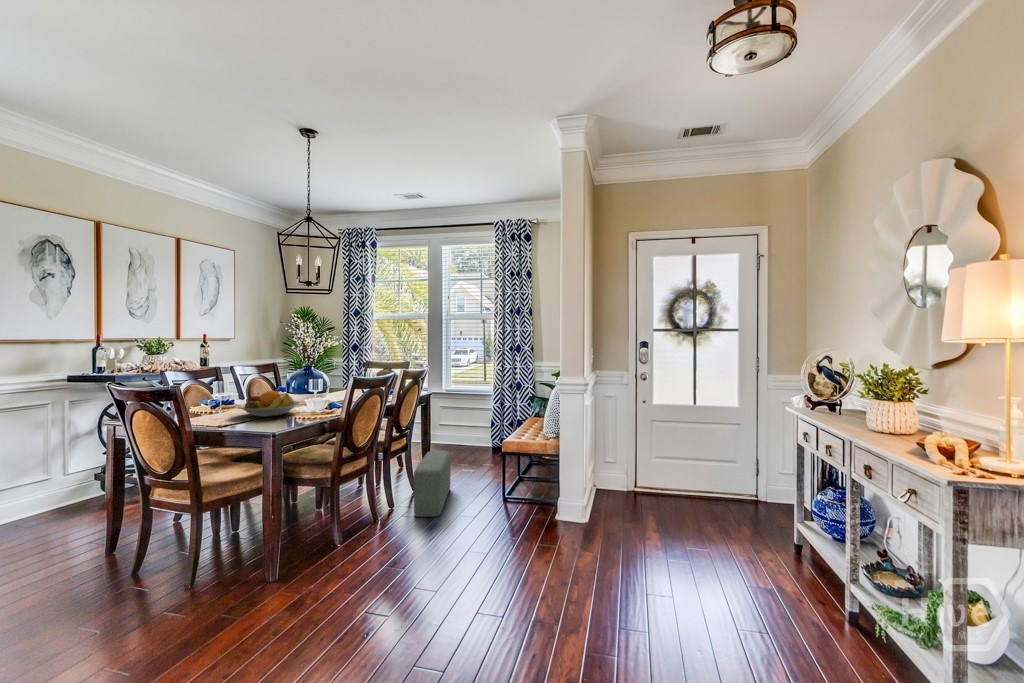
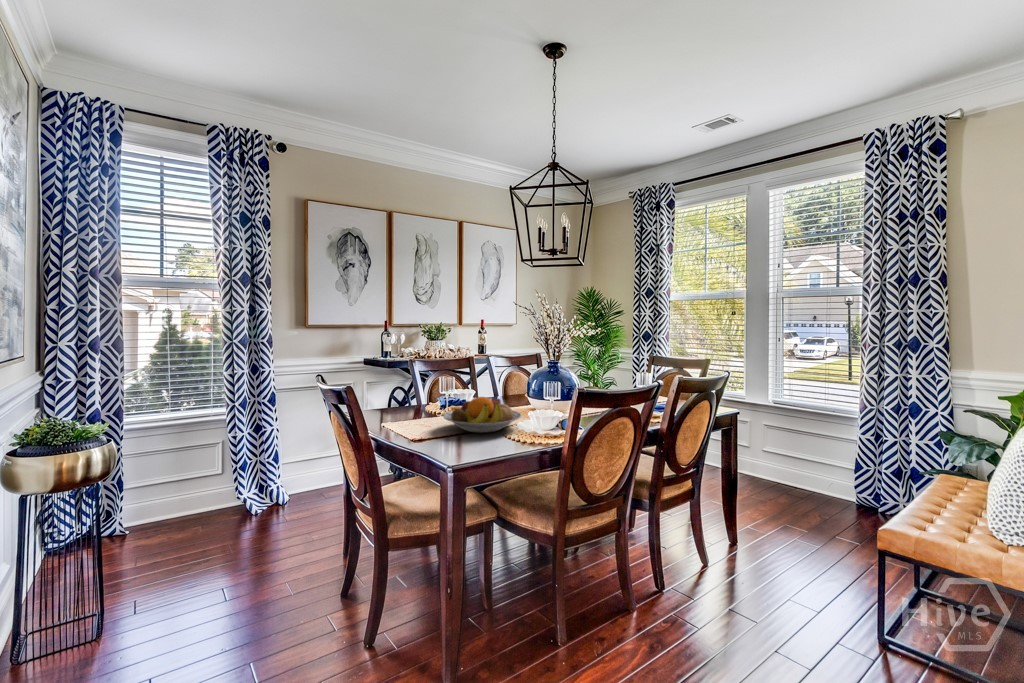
pouf: present [413,451,451,517] -> none [691,506,767,640]

